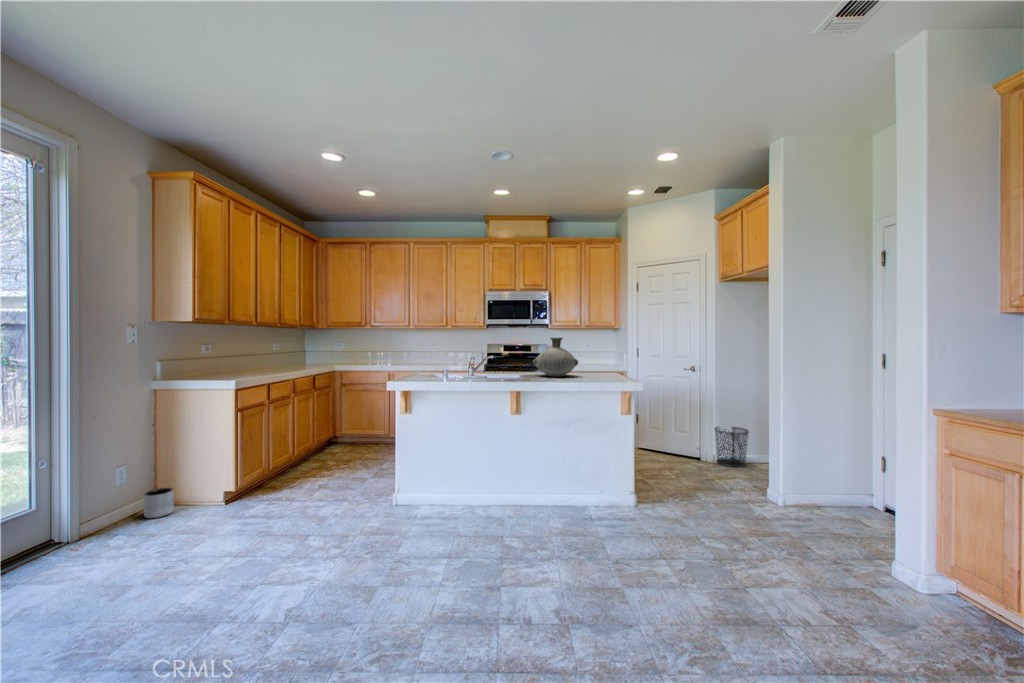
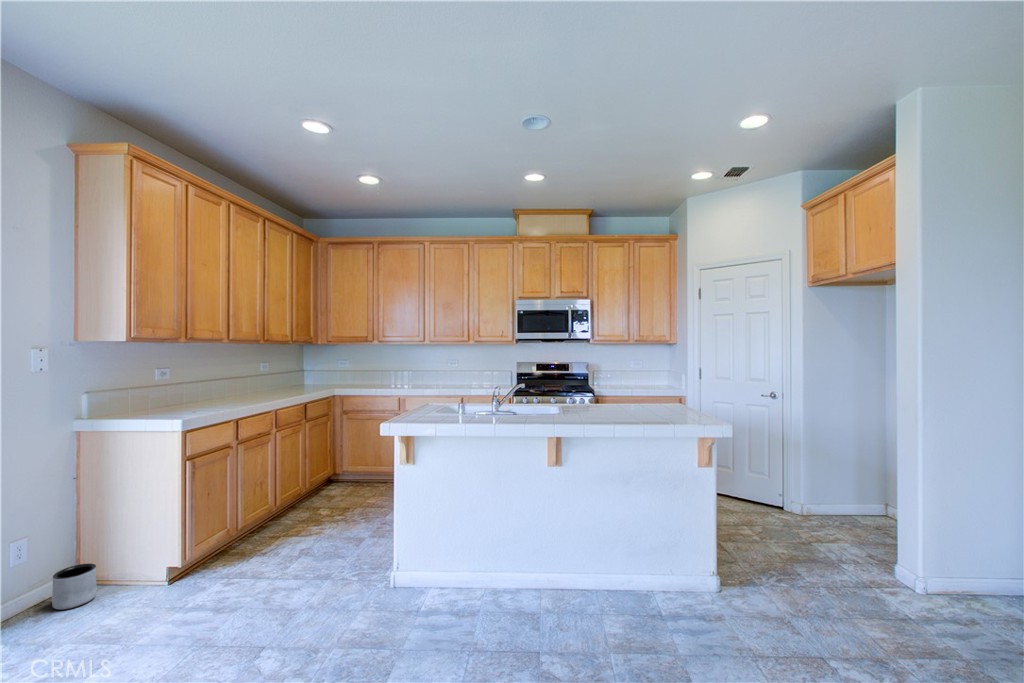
vase: present [533,337,578,376] -> none [578,361,642,414]
trash can: present [714,427,749,467] -> none [814,474,866,532]

